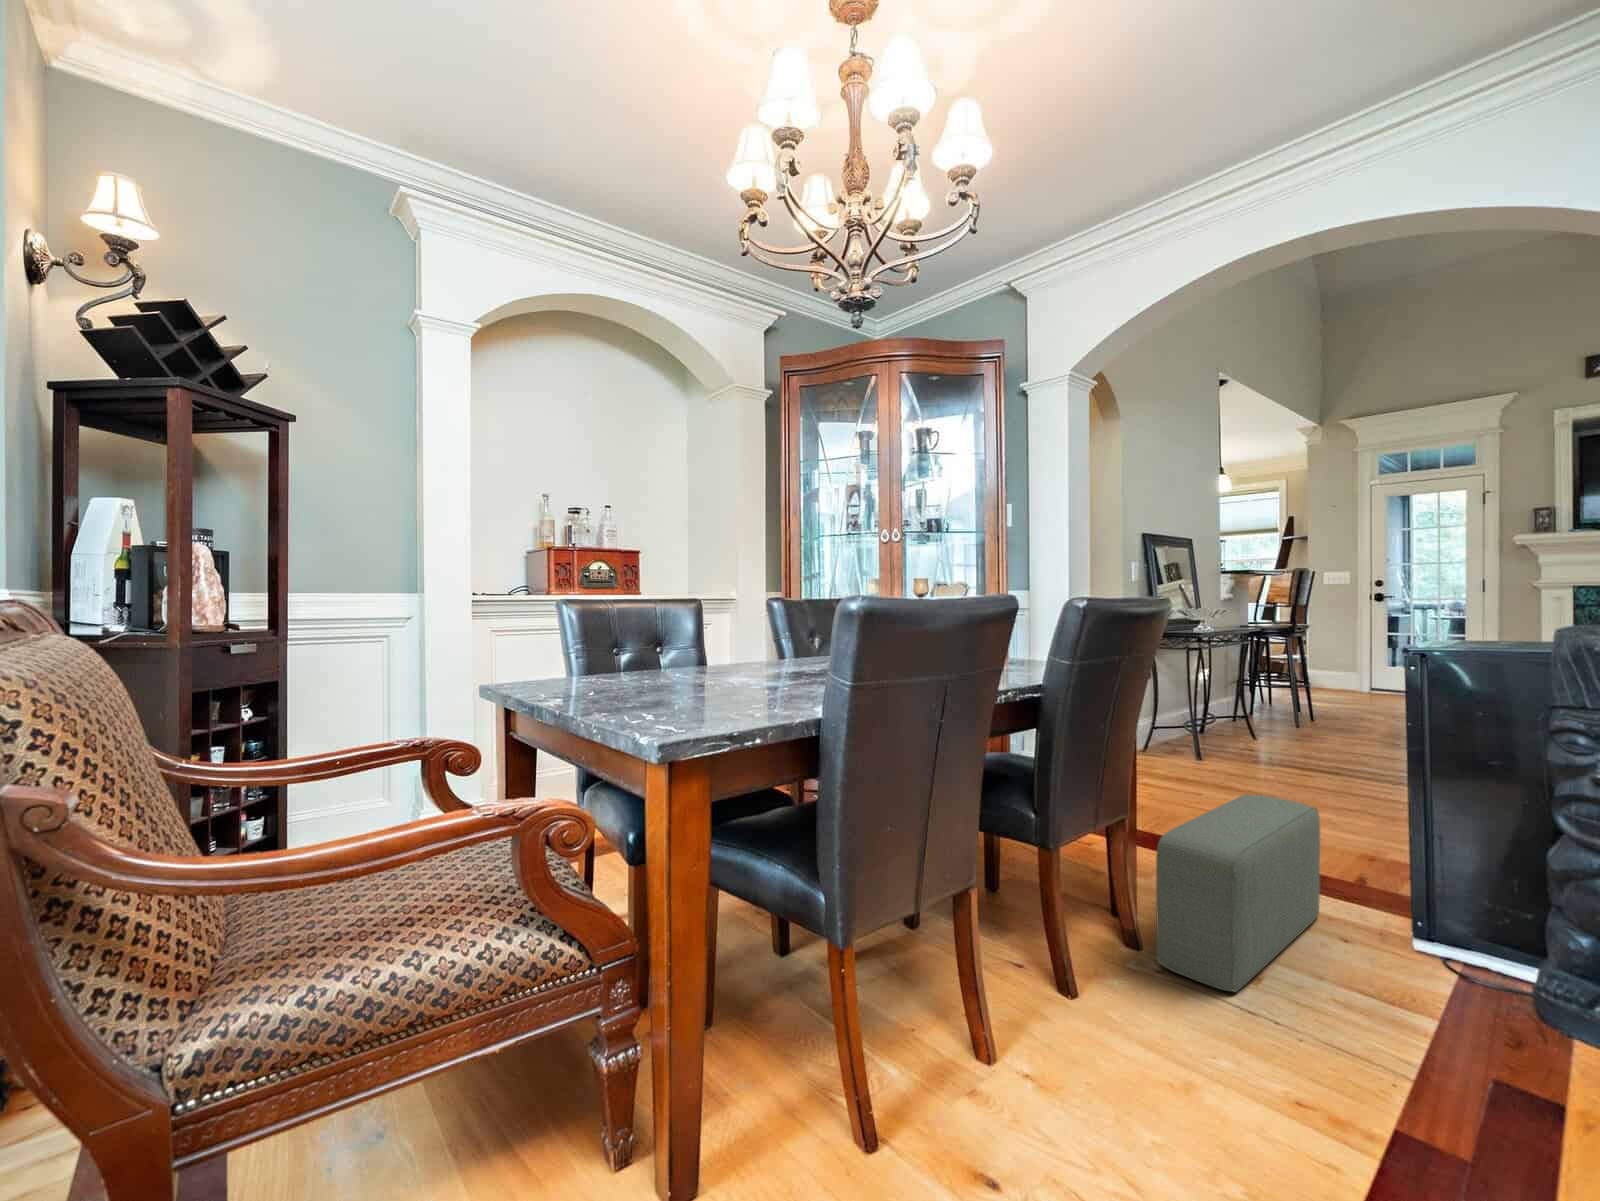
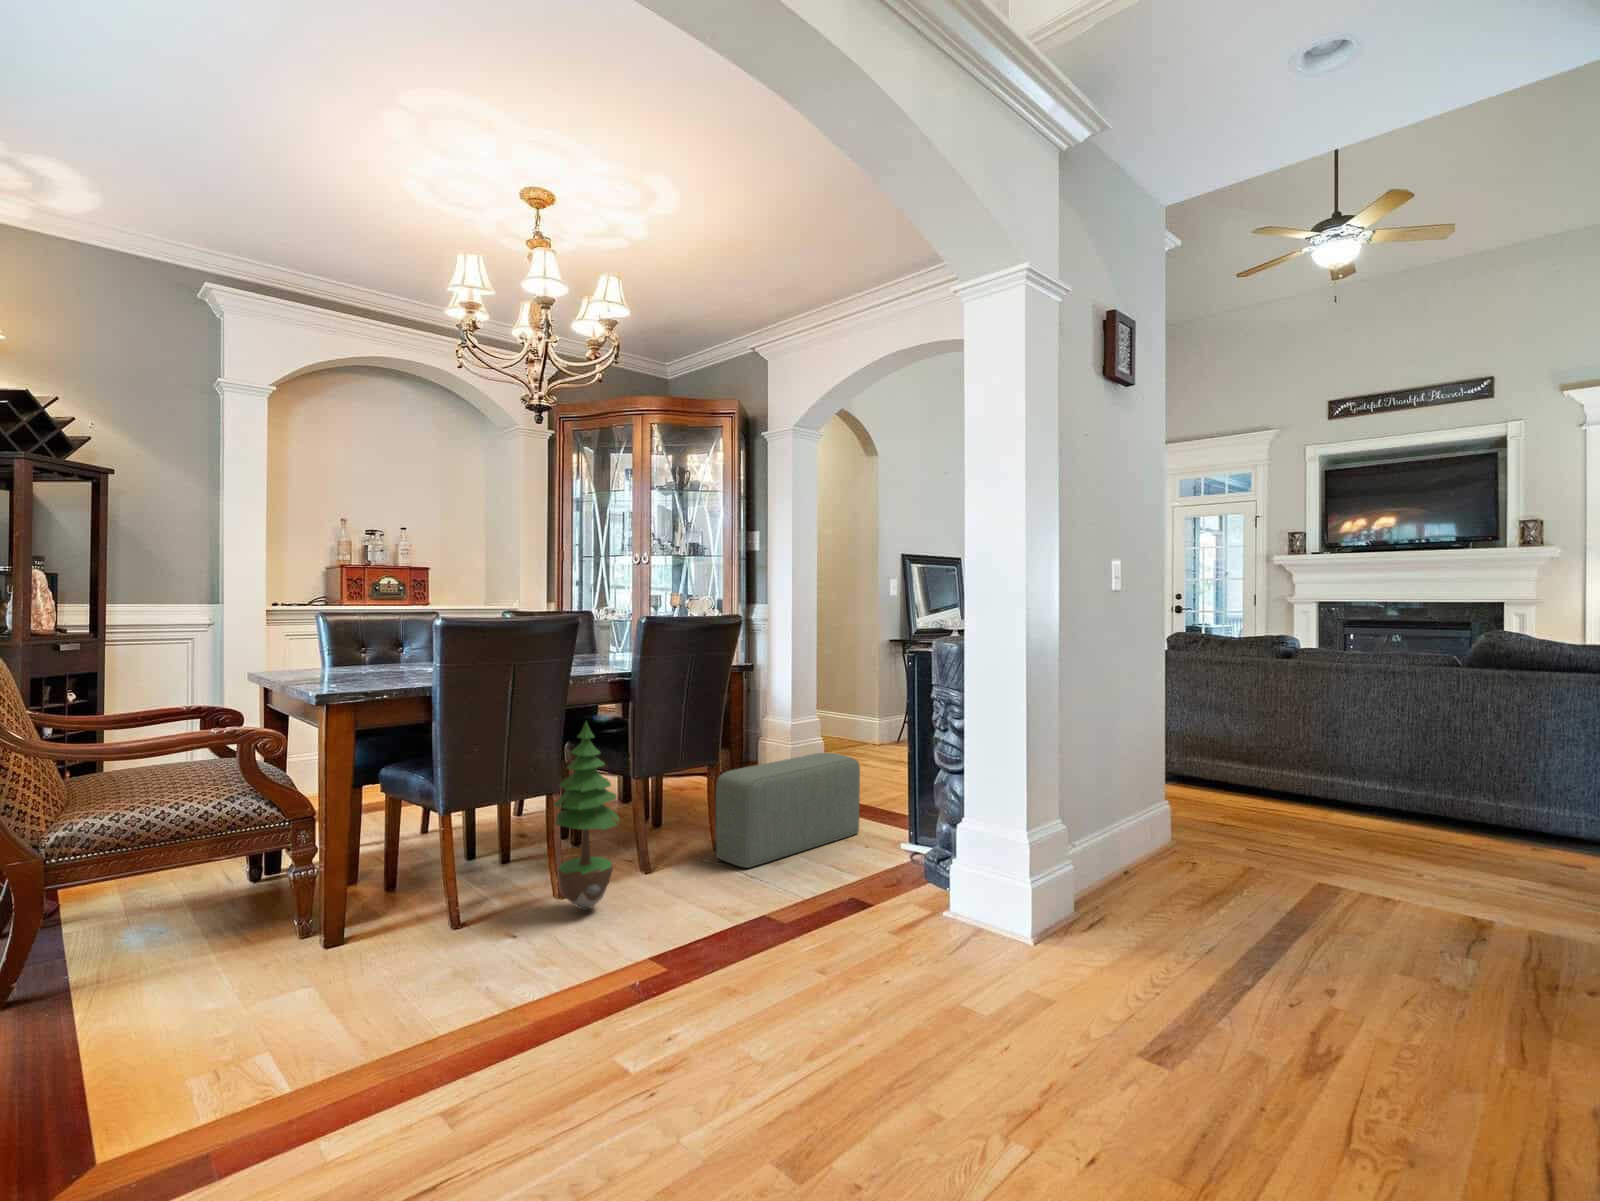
potted tree: none [998,770,1123,1104] -> present [554,722,619,910]

